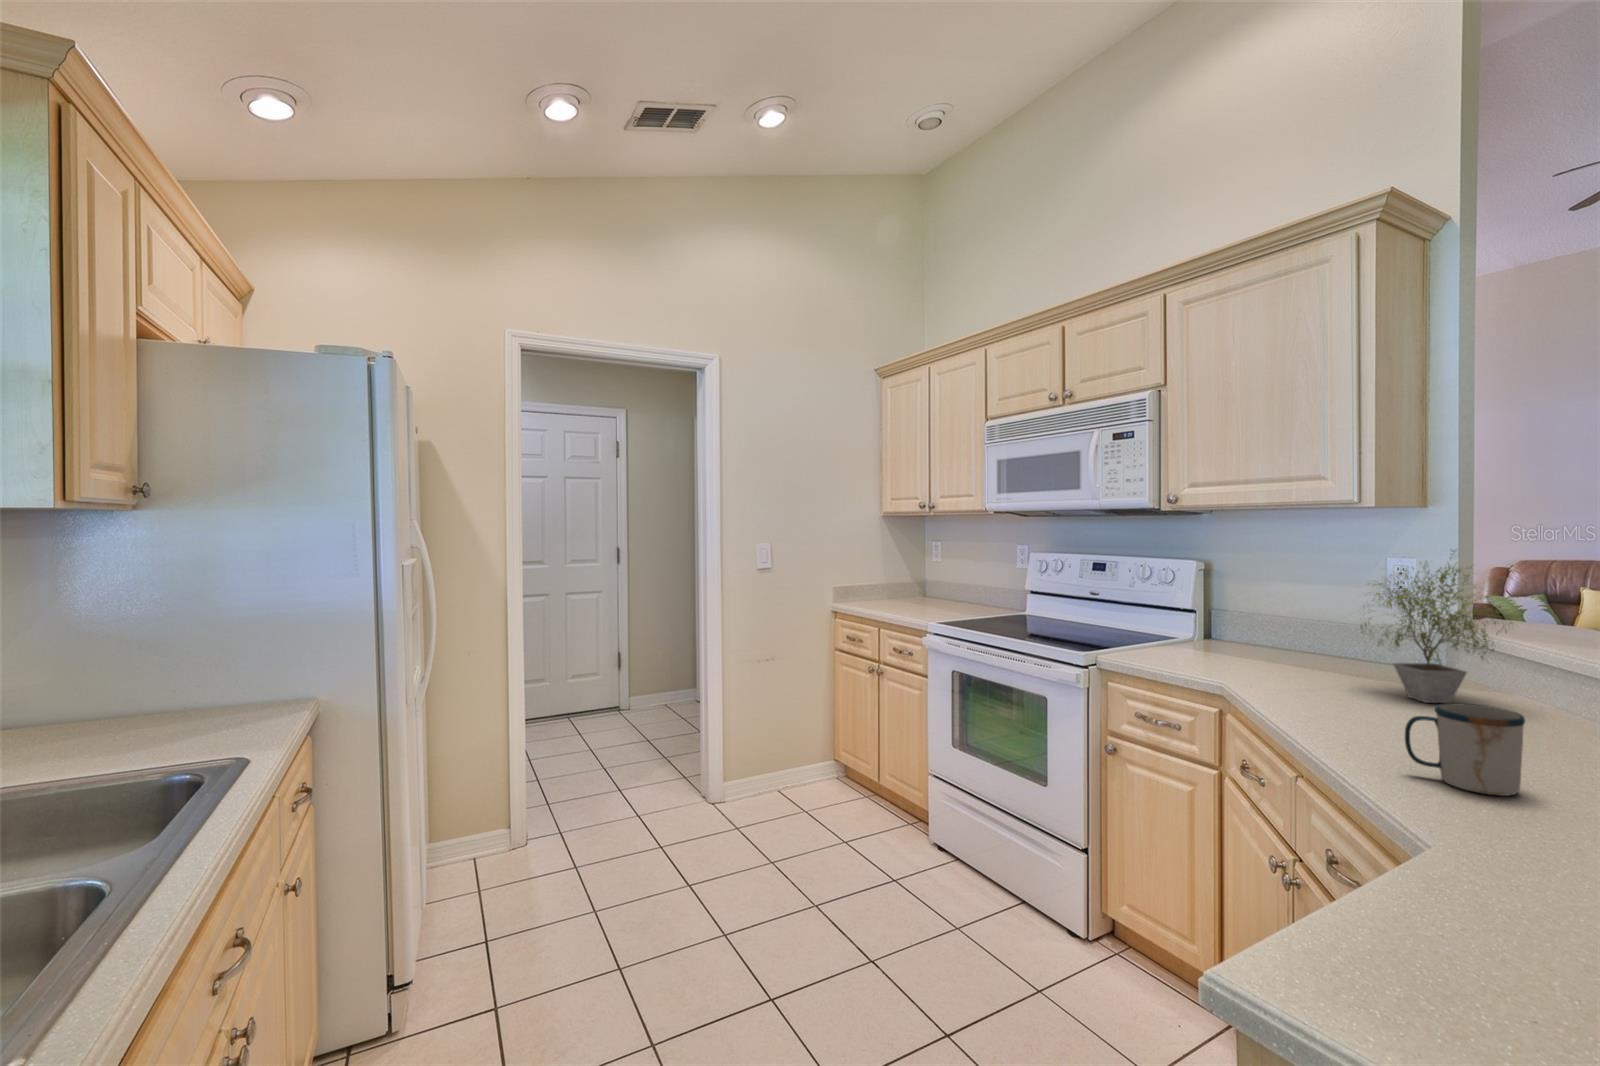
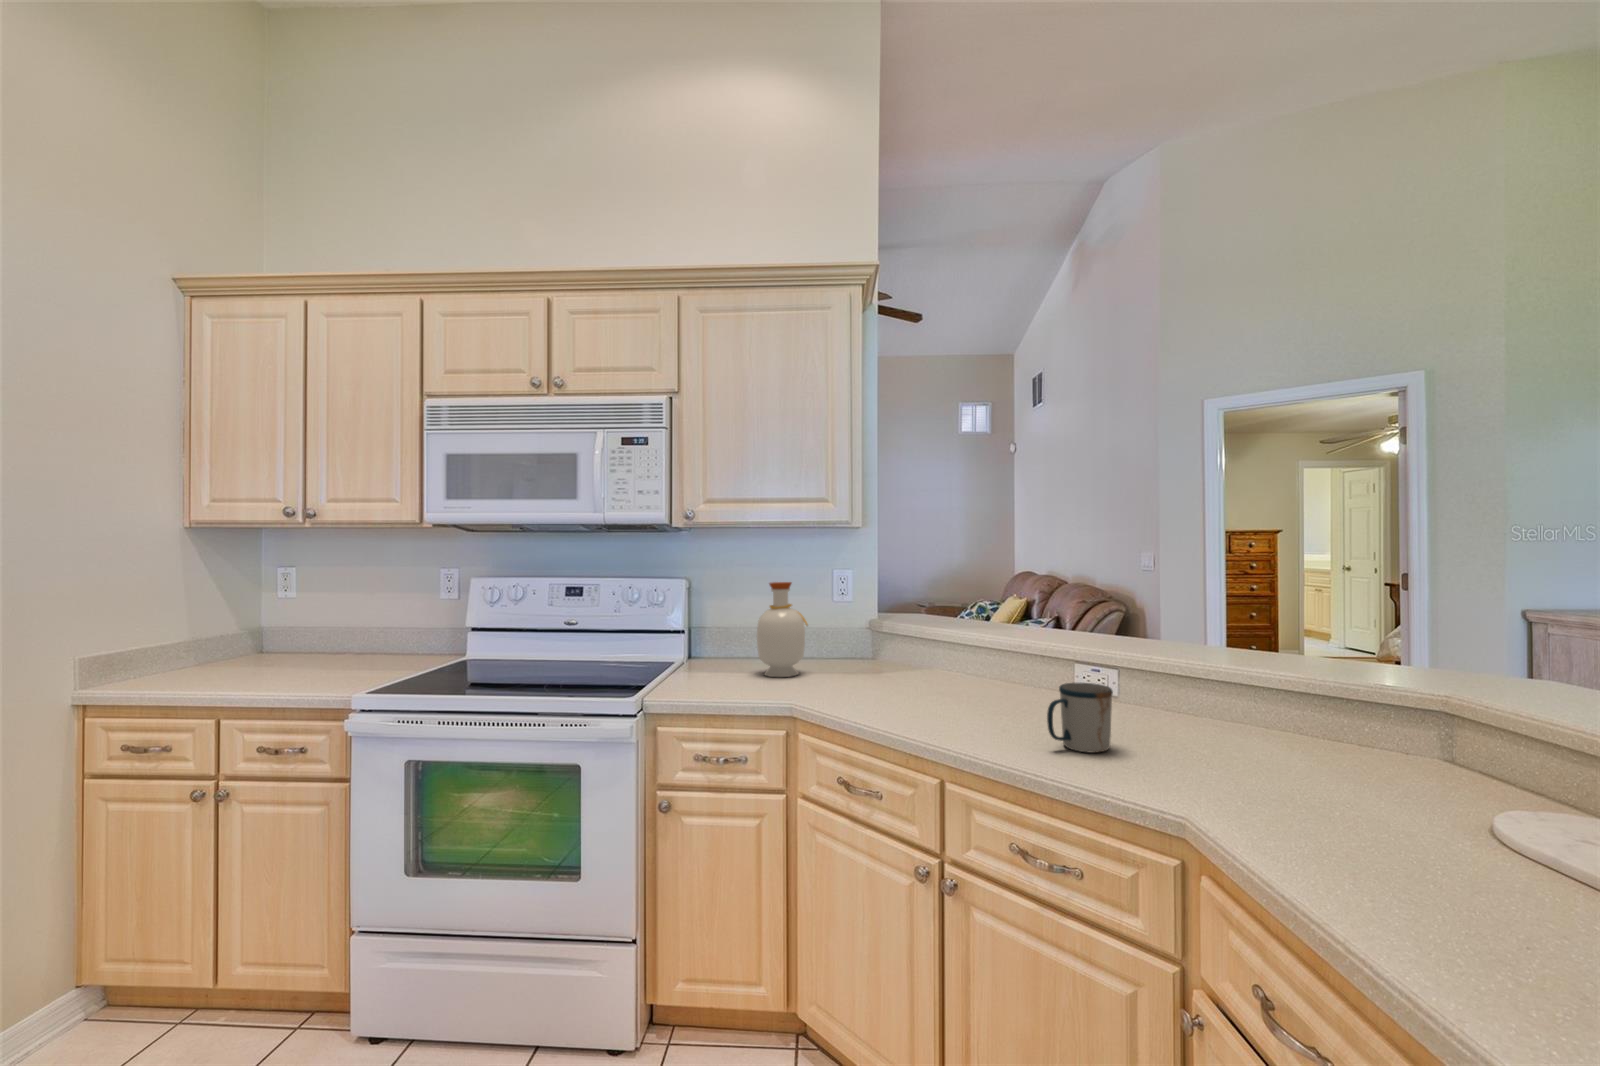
potted plant: present [1361,551,1514,703] -> none [869,560,979,688]
bottle: none [1239,566,1300,665] -> present [757,582,808,677]

